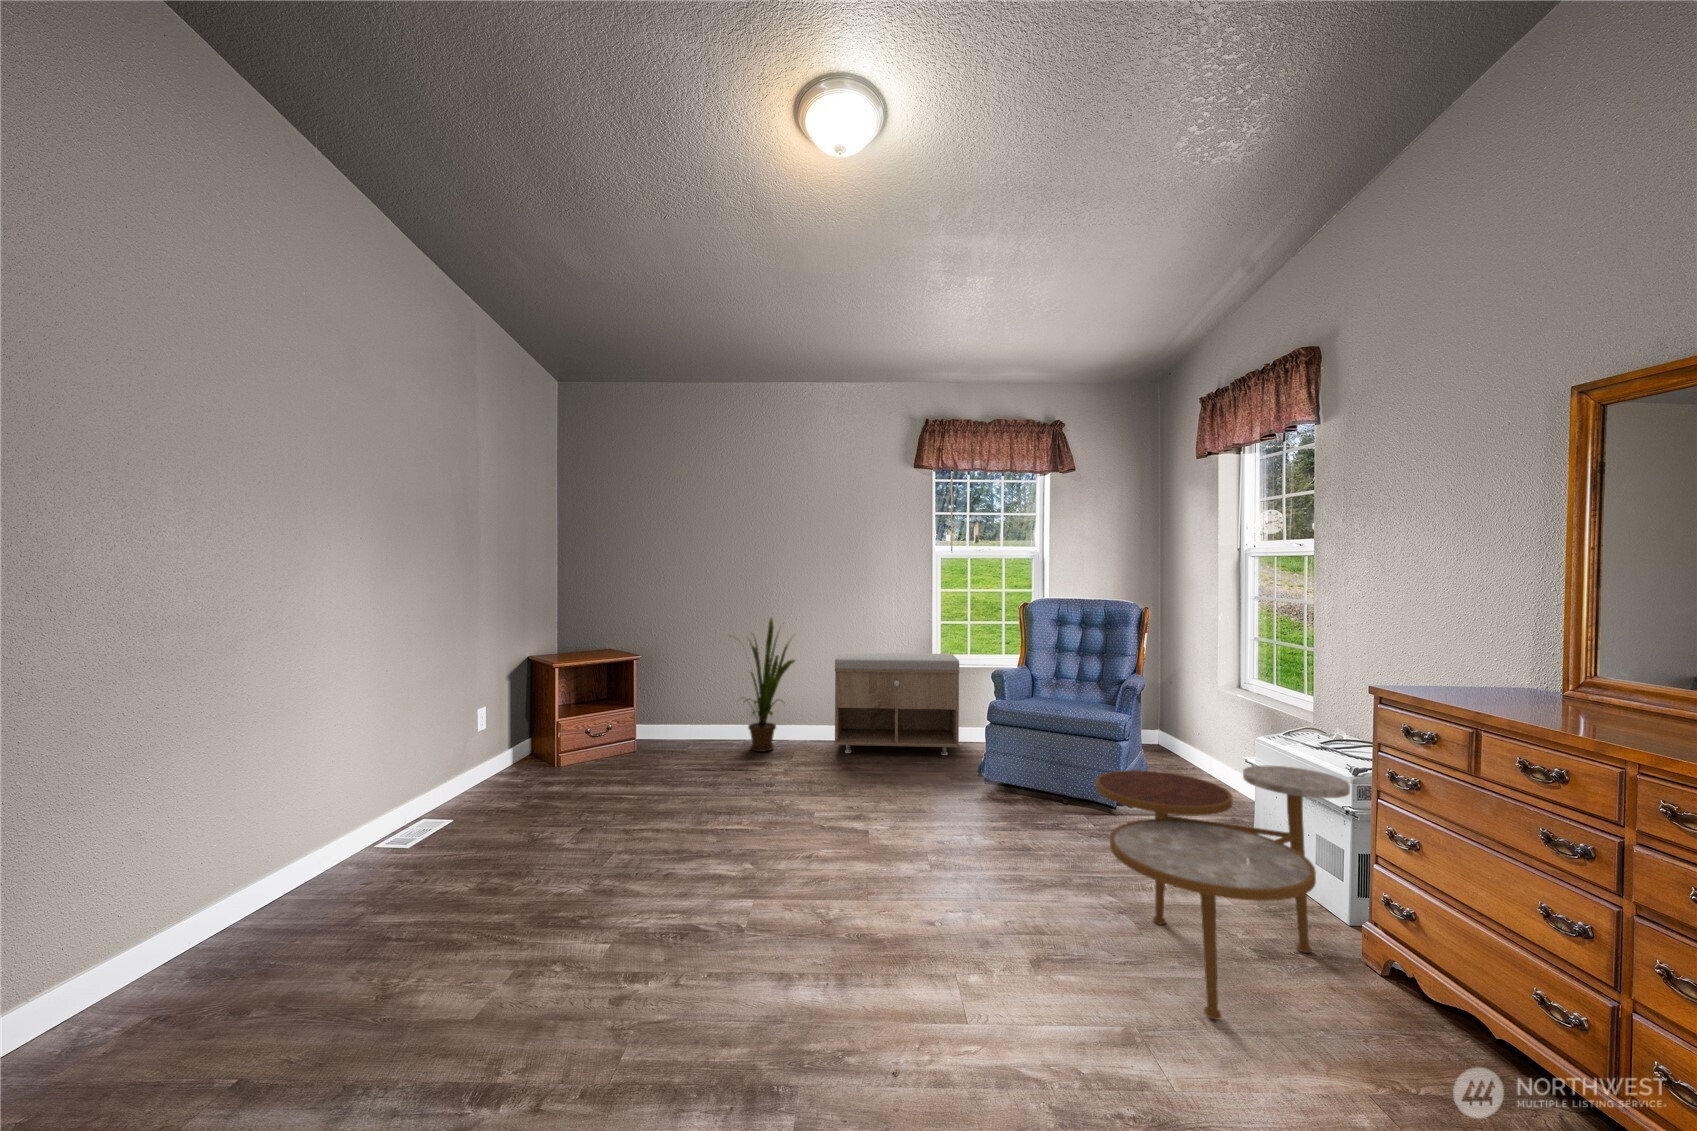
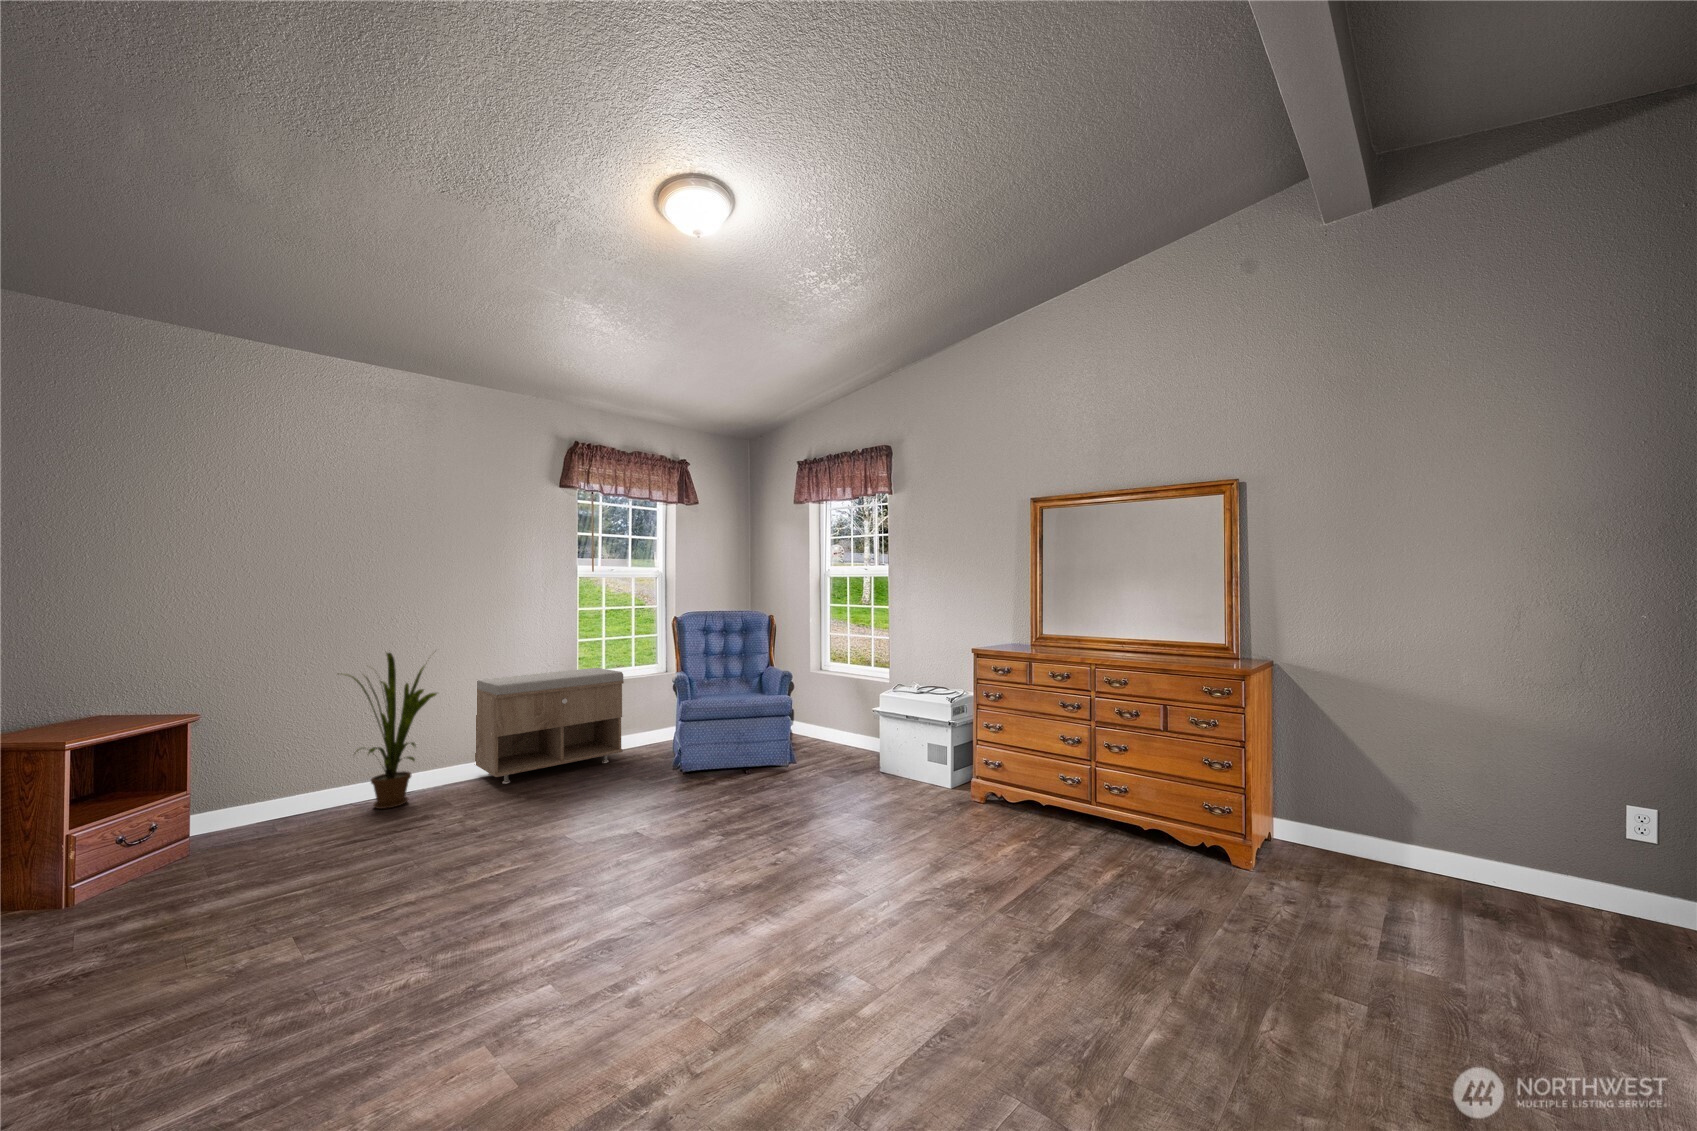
side table: present [1096,765,1350,1019] -> none [844,701,994,845]

